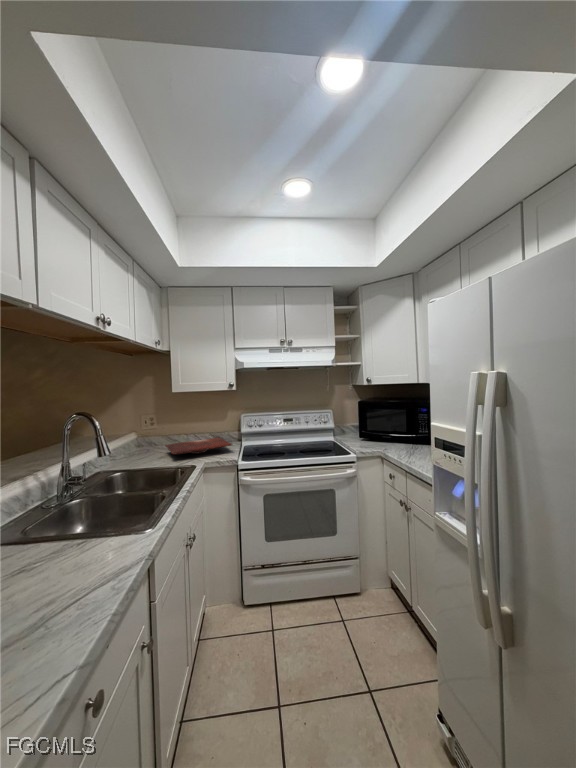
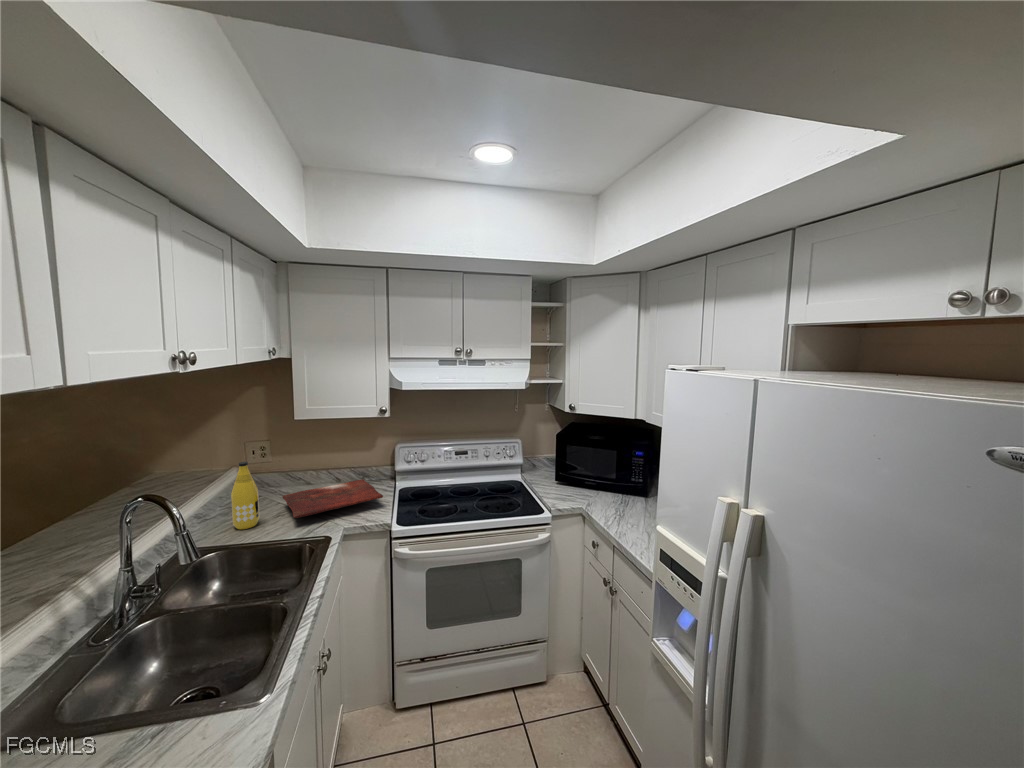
bottle: none [132,416,150,462] -> present [231,462,260,529]

